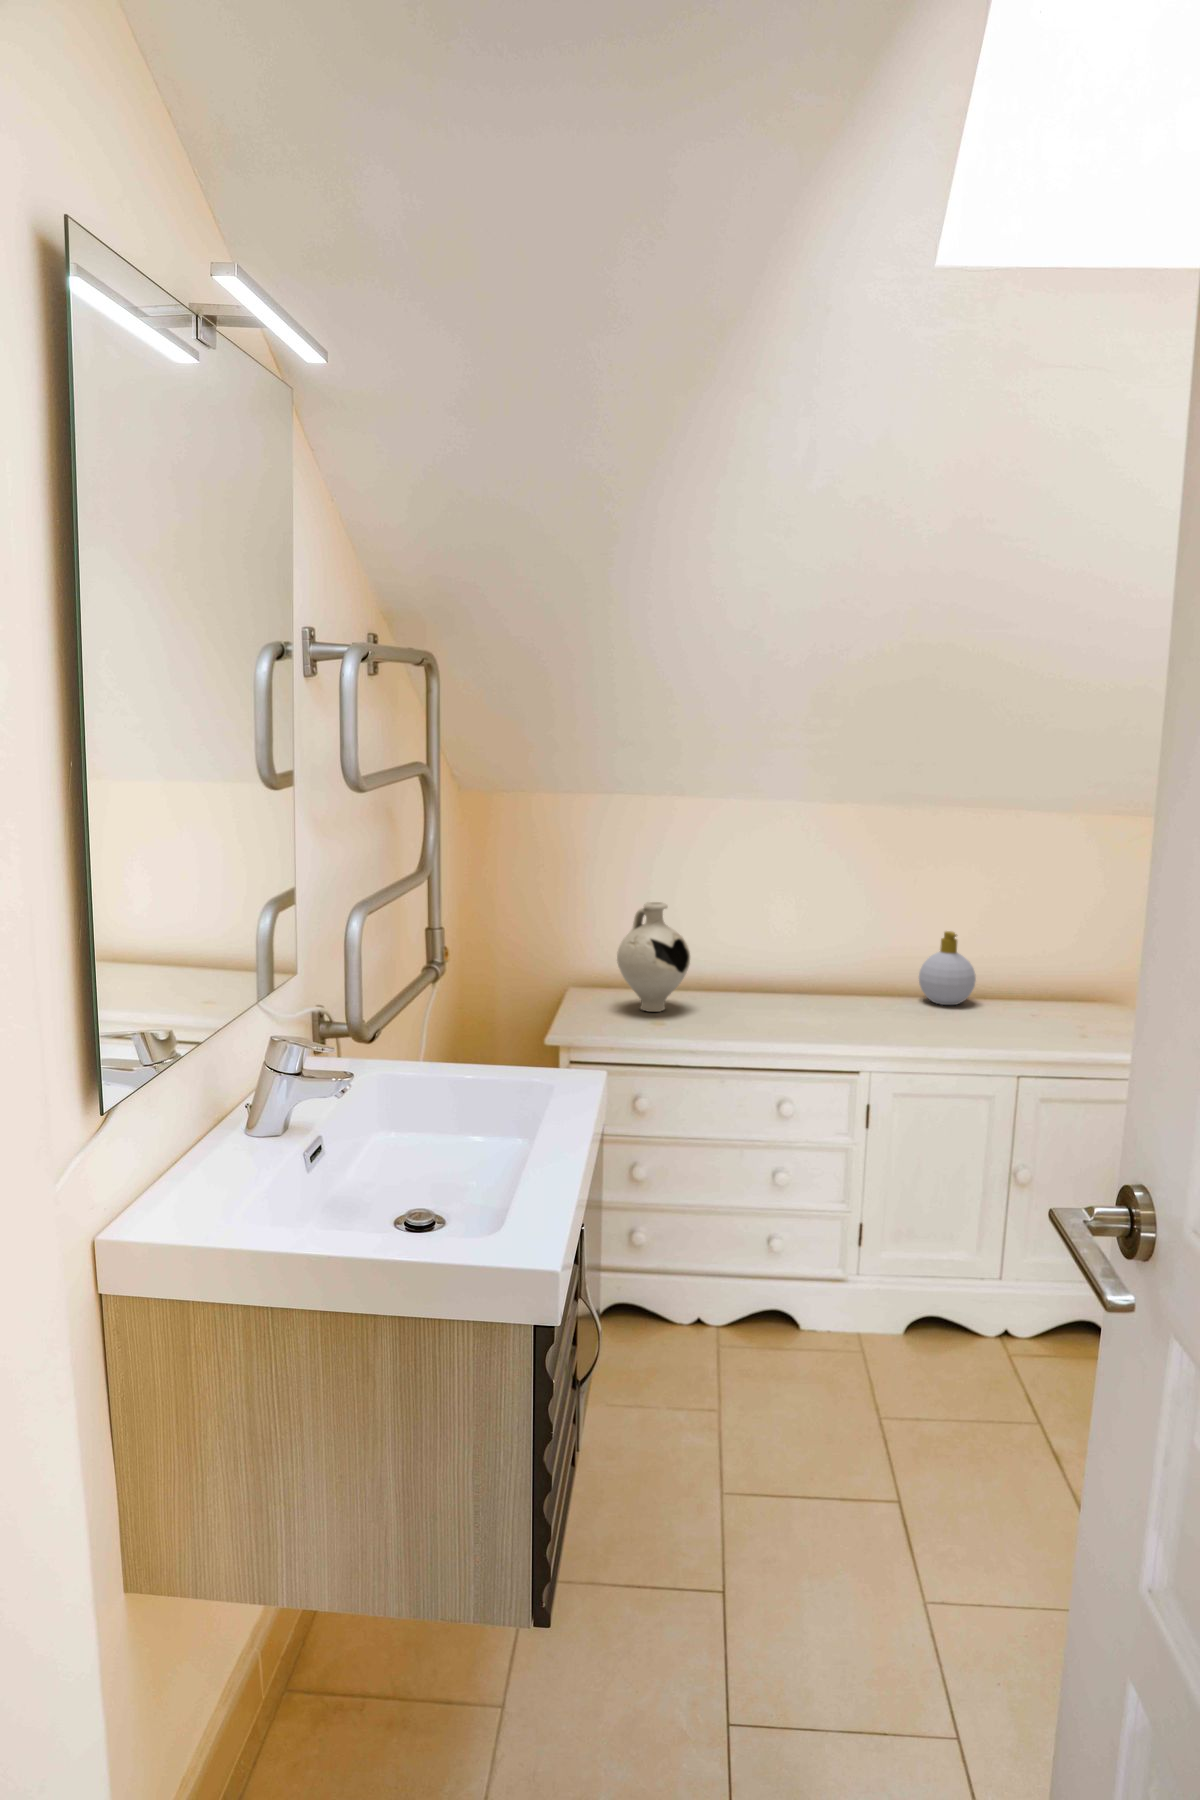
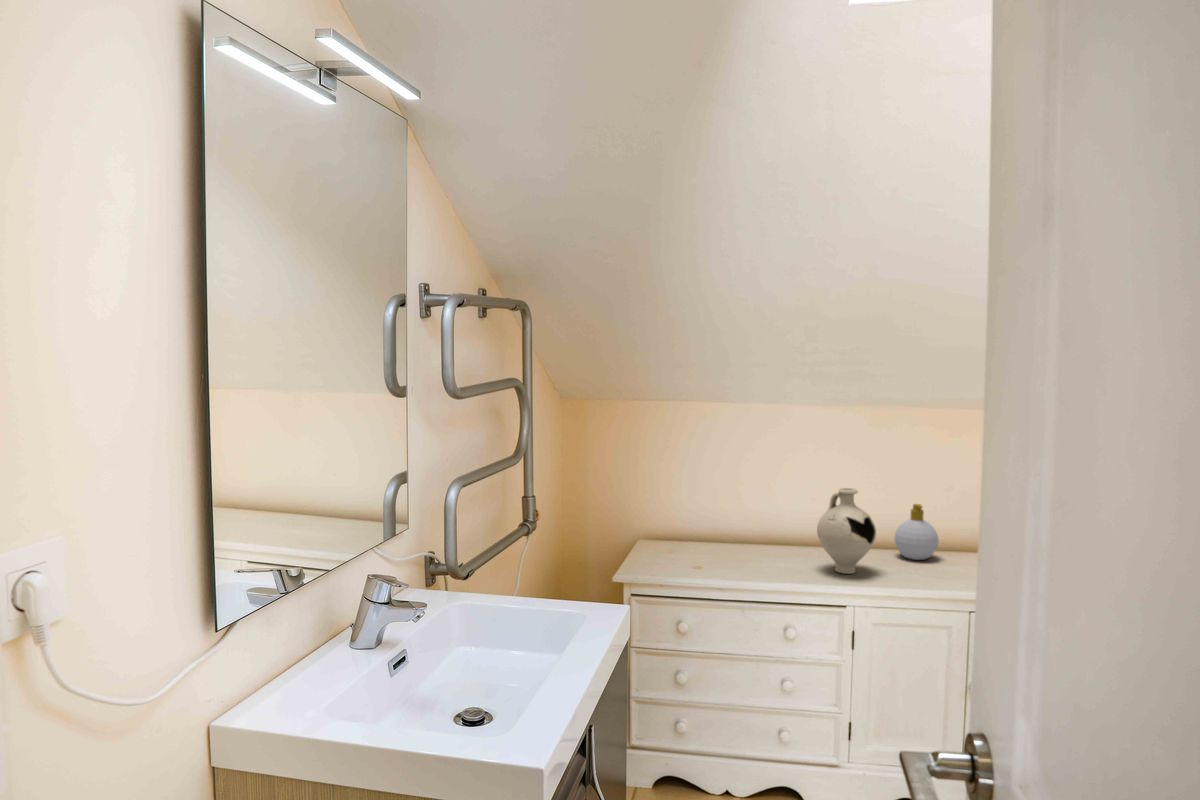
decorative vase: present [617,902,690,1012] -> present [817,488,876,574]

